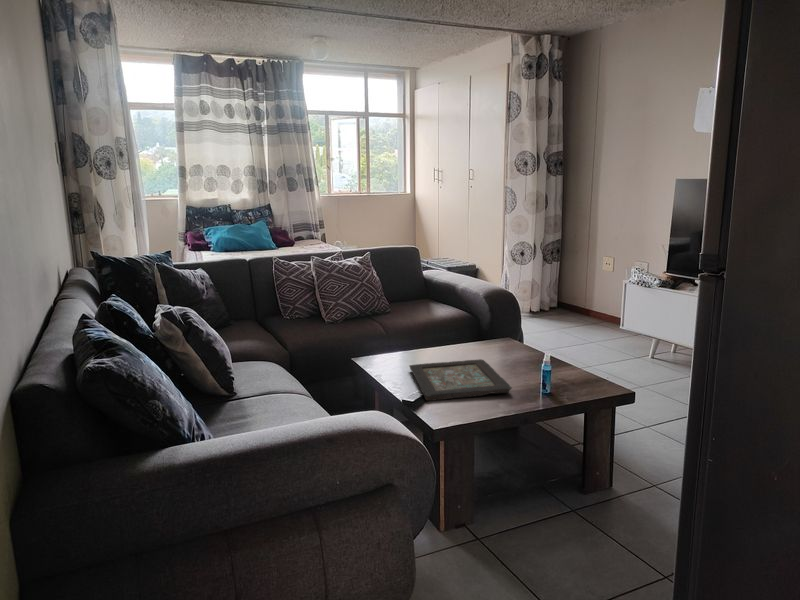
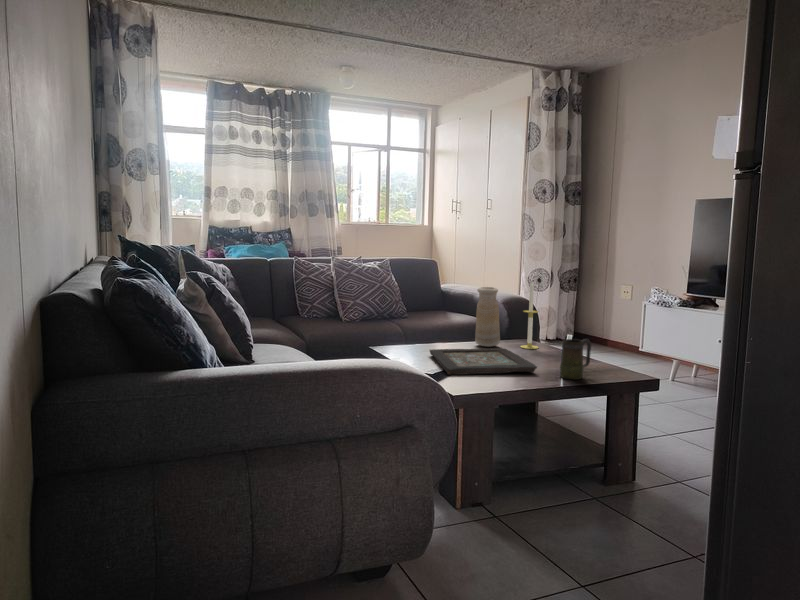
candle: none [499,288,516,354] -> present [521,282,538,349]
vase: none [455,295,479,353] -> present [475,287,500,347]
mug: none [533,360,563,401] -> present [560,339,591,380]

